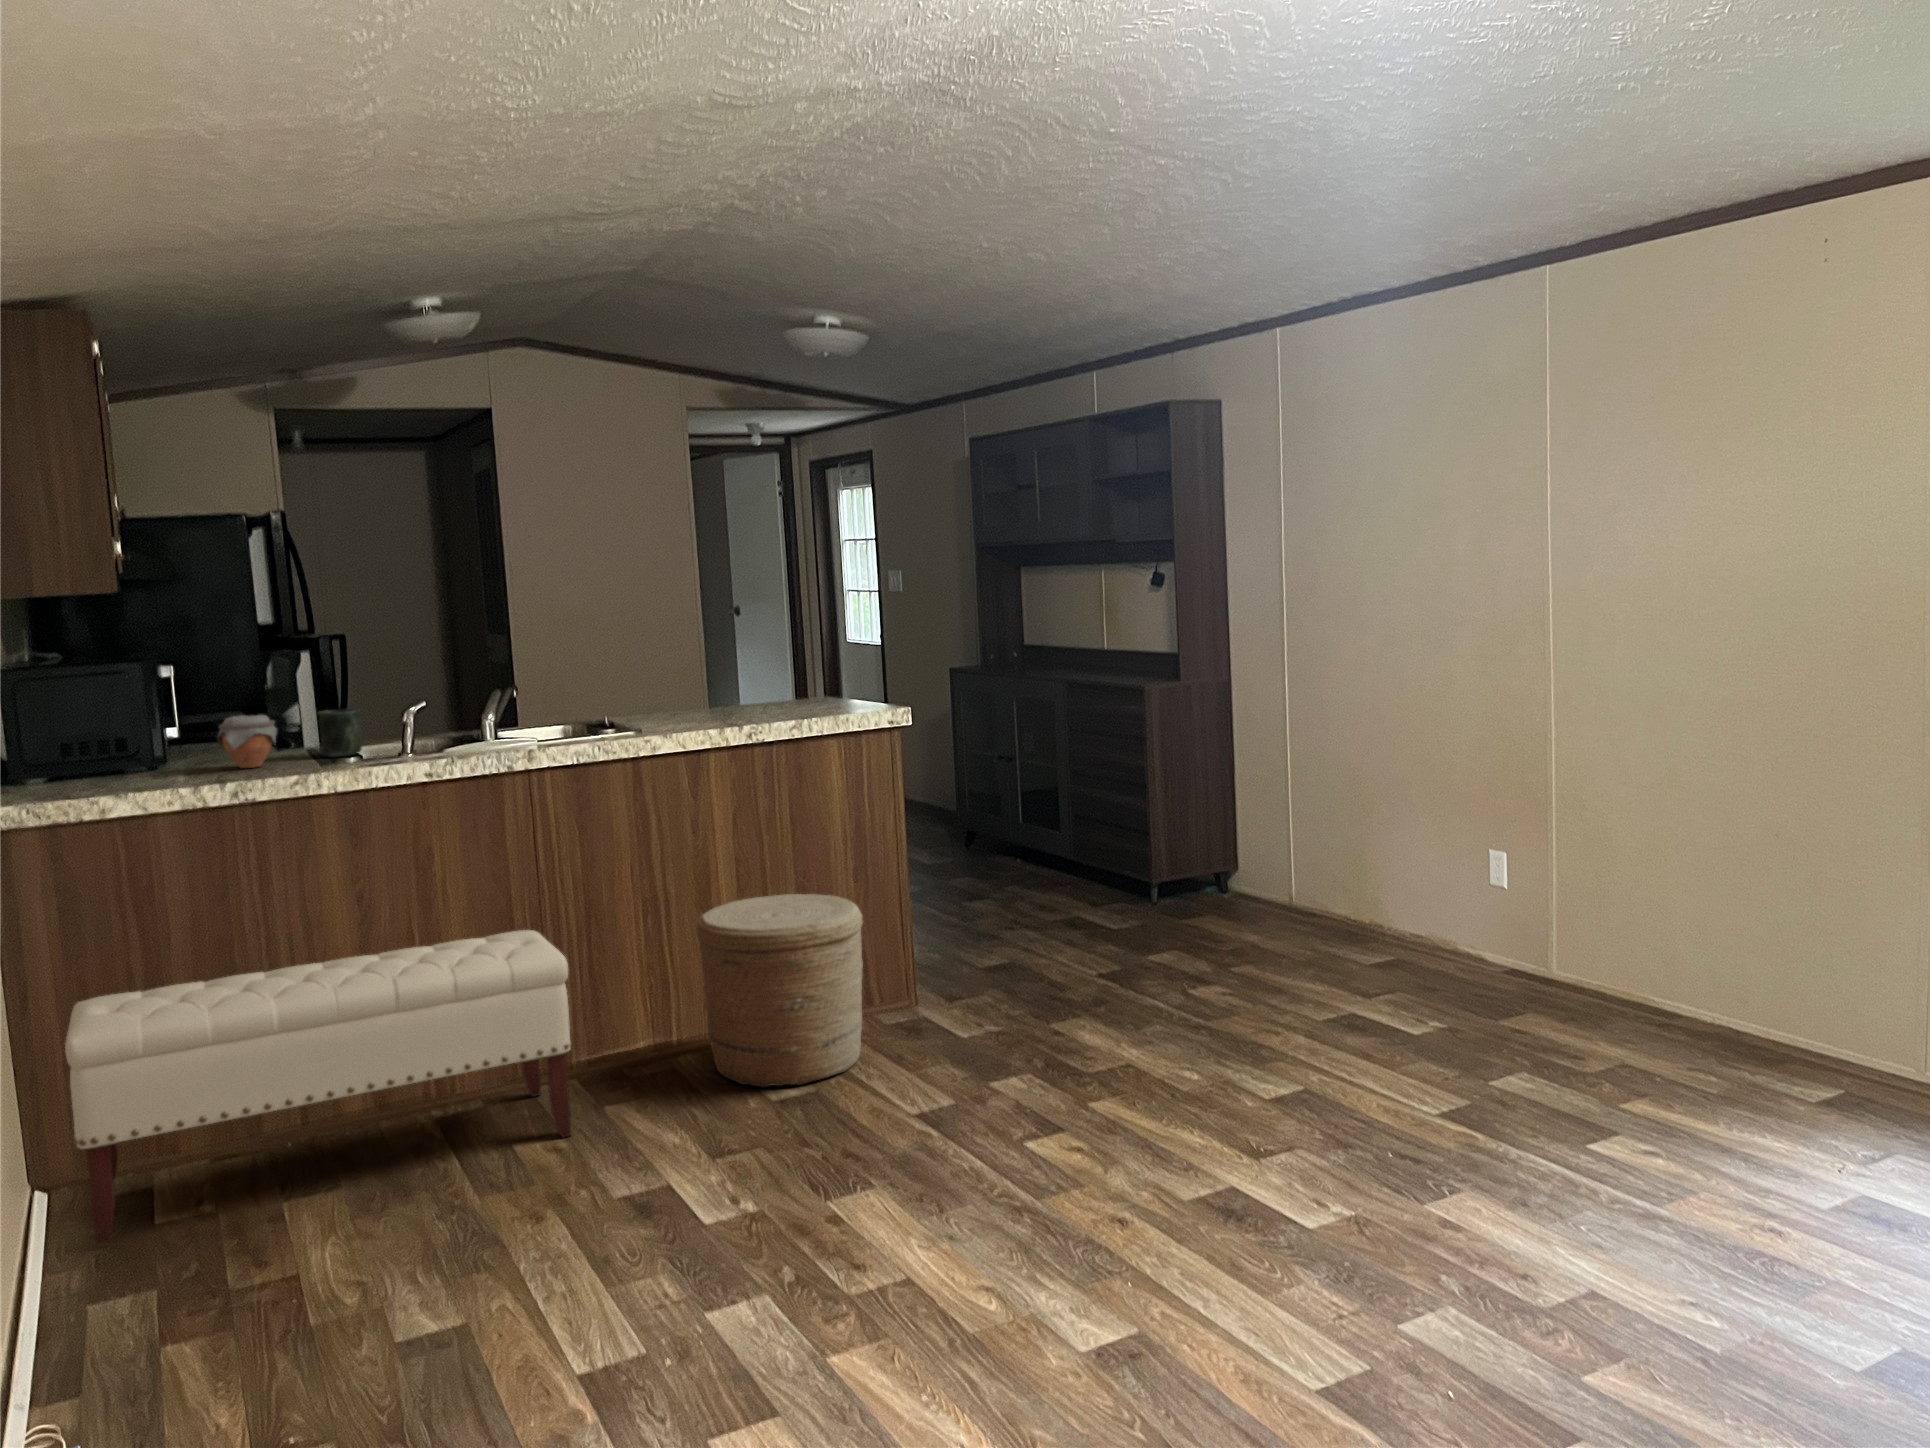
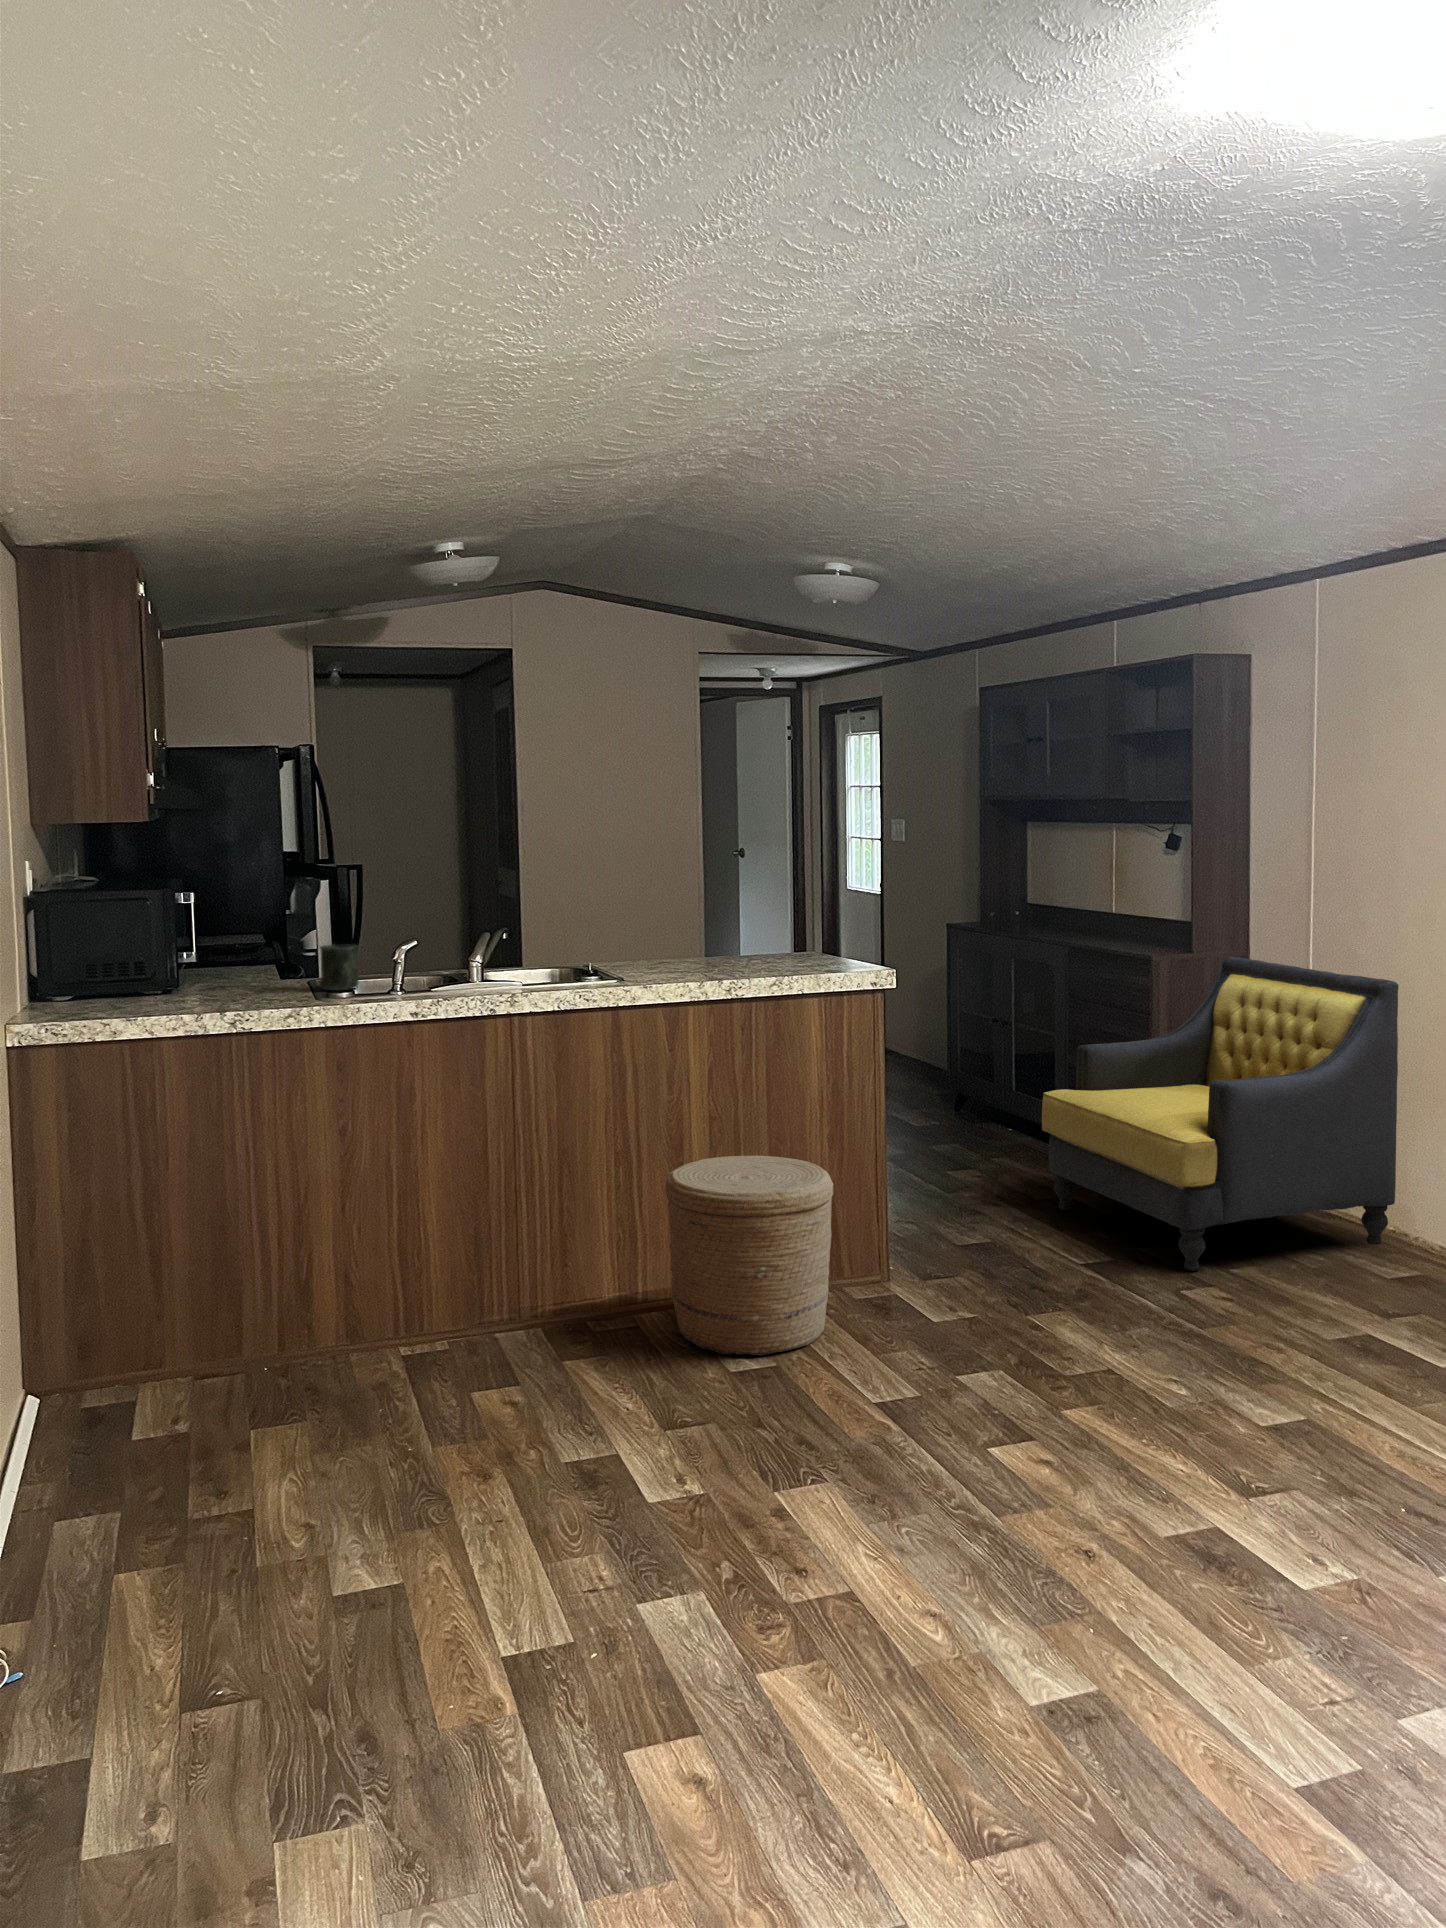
armchair: none [1054,682,1375,973] -> present [1042,957,1398,1271]
jar: present [217,715,277,768] -> none [226,946,281,998]
bench: present [65,930,572,1244] -> none [68,1174,535,1450]

